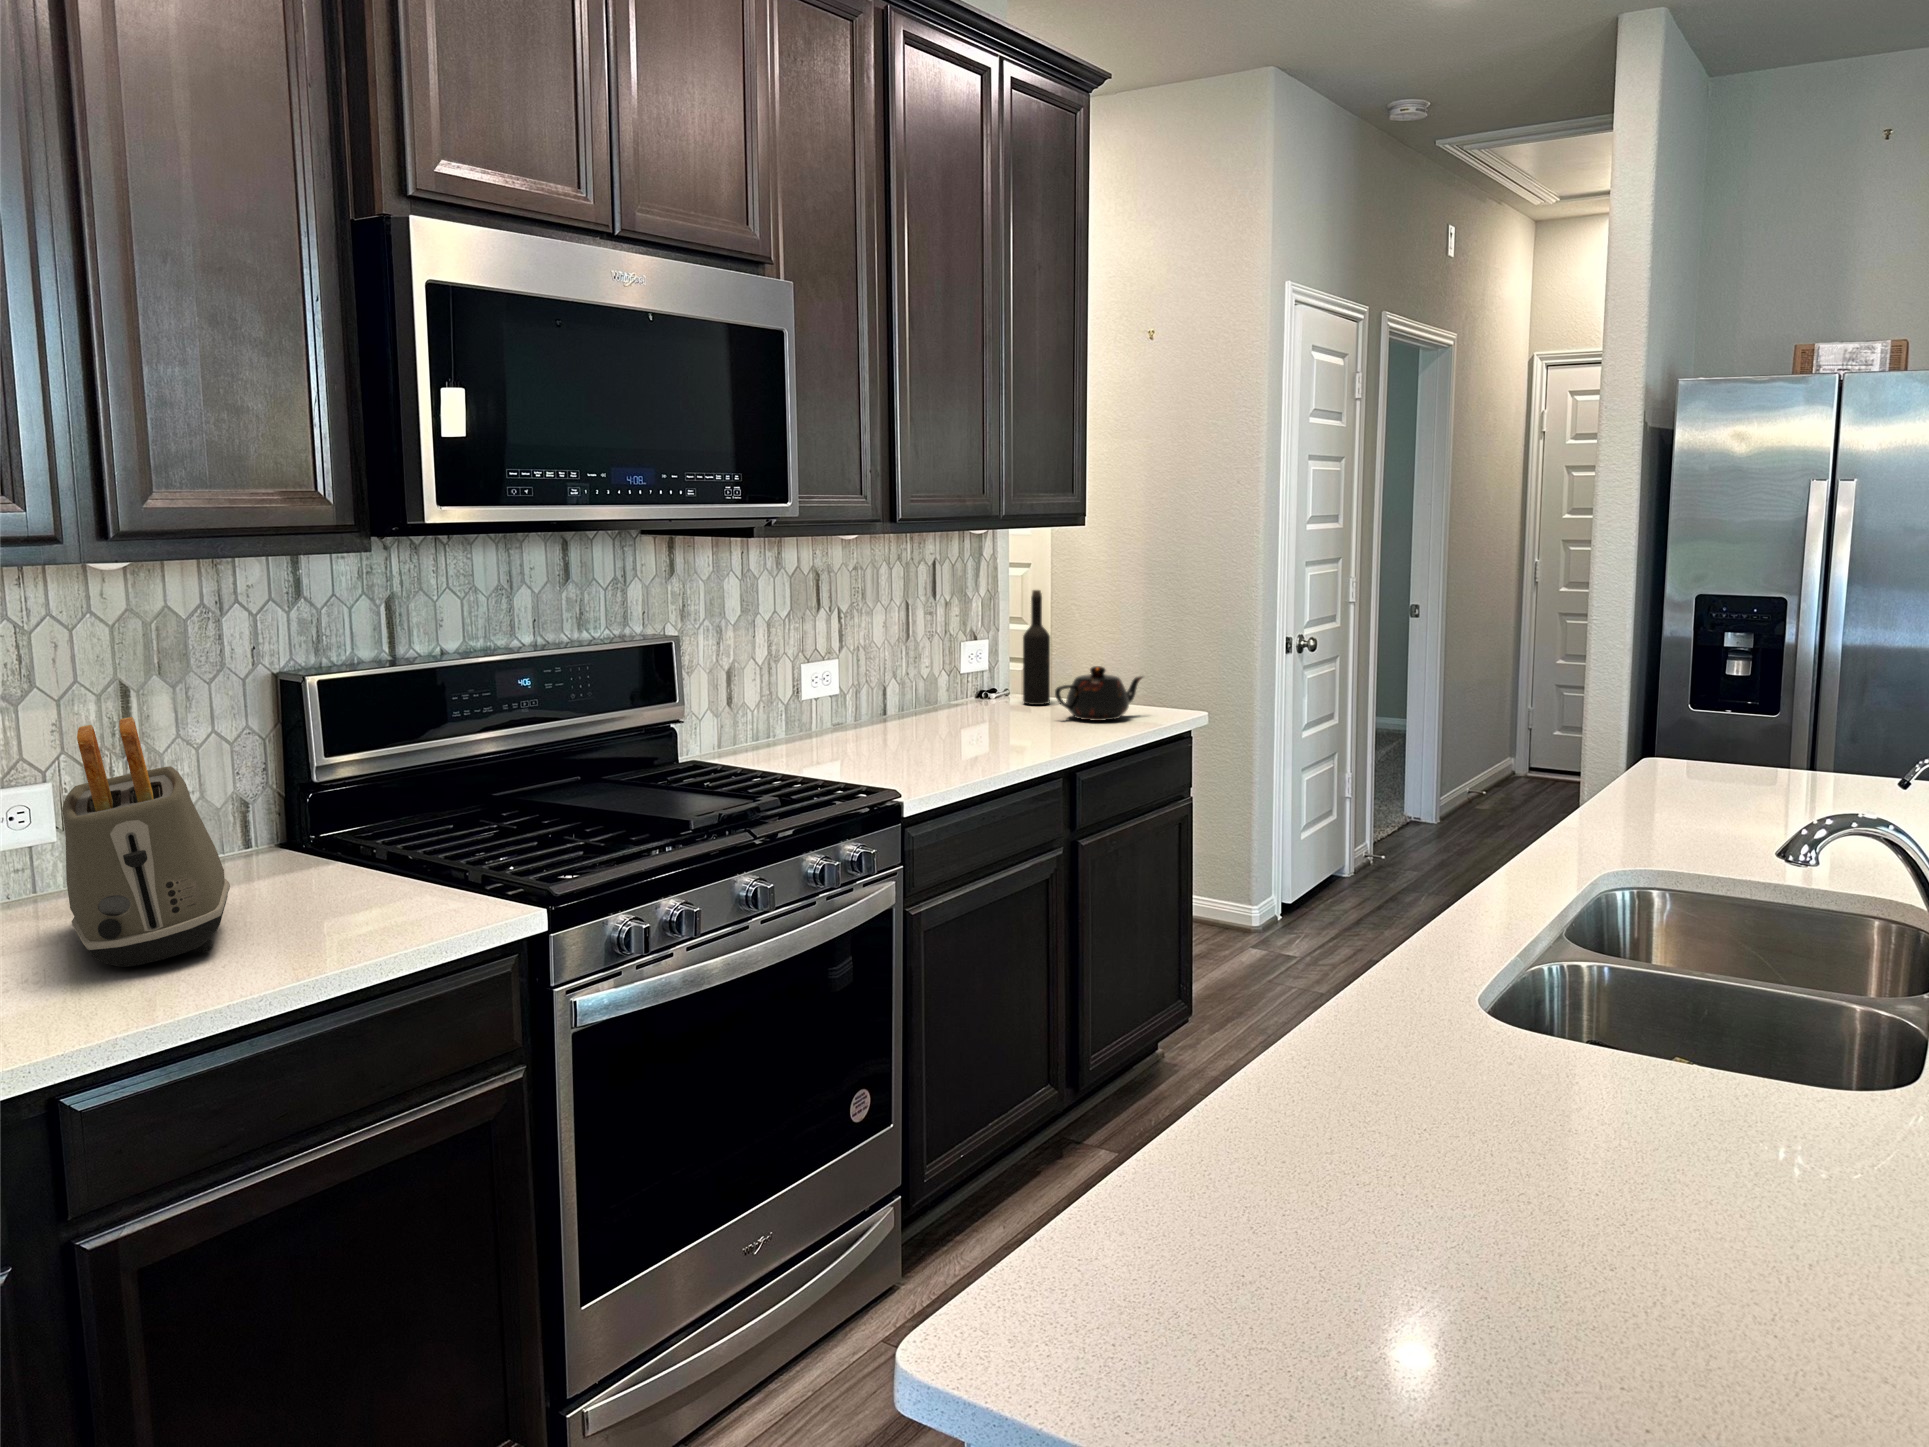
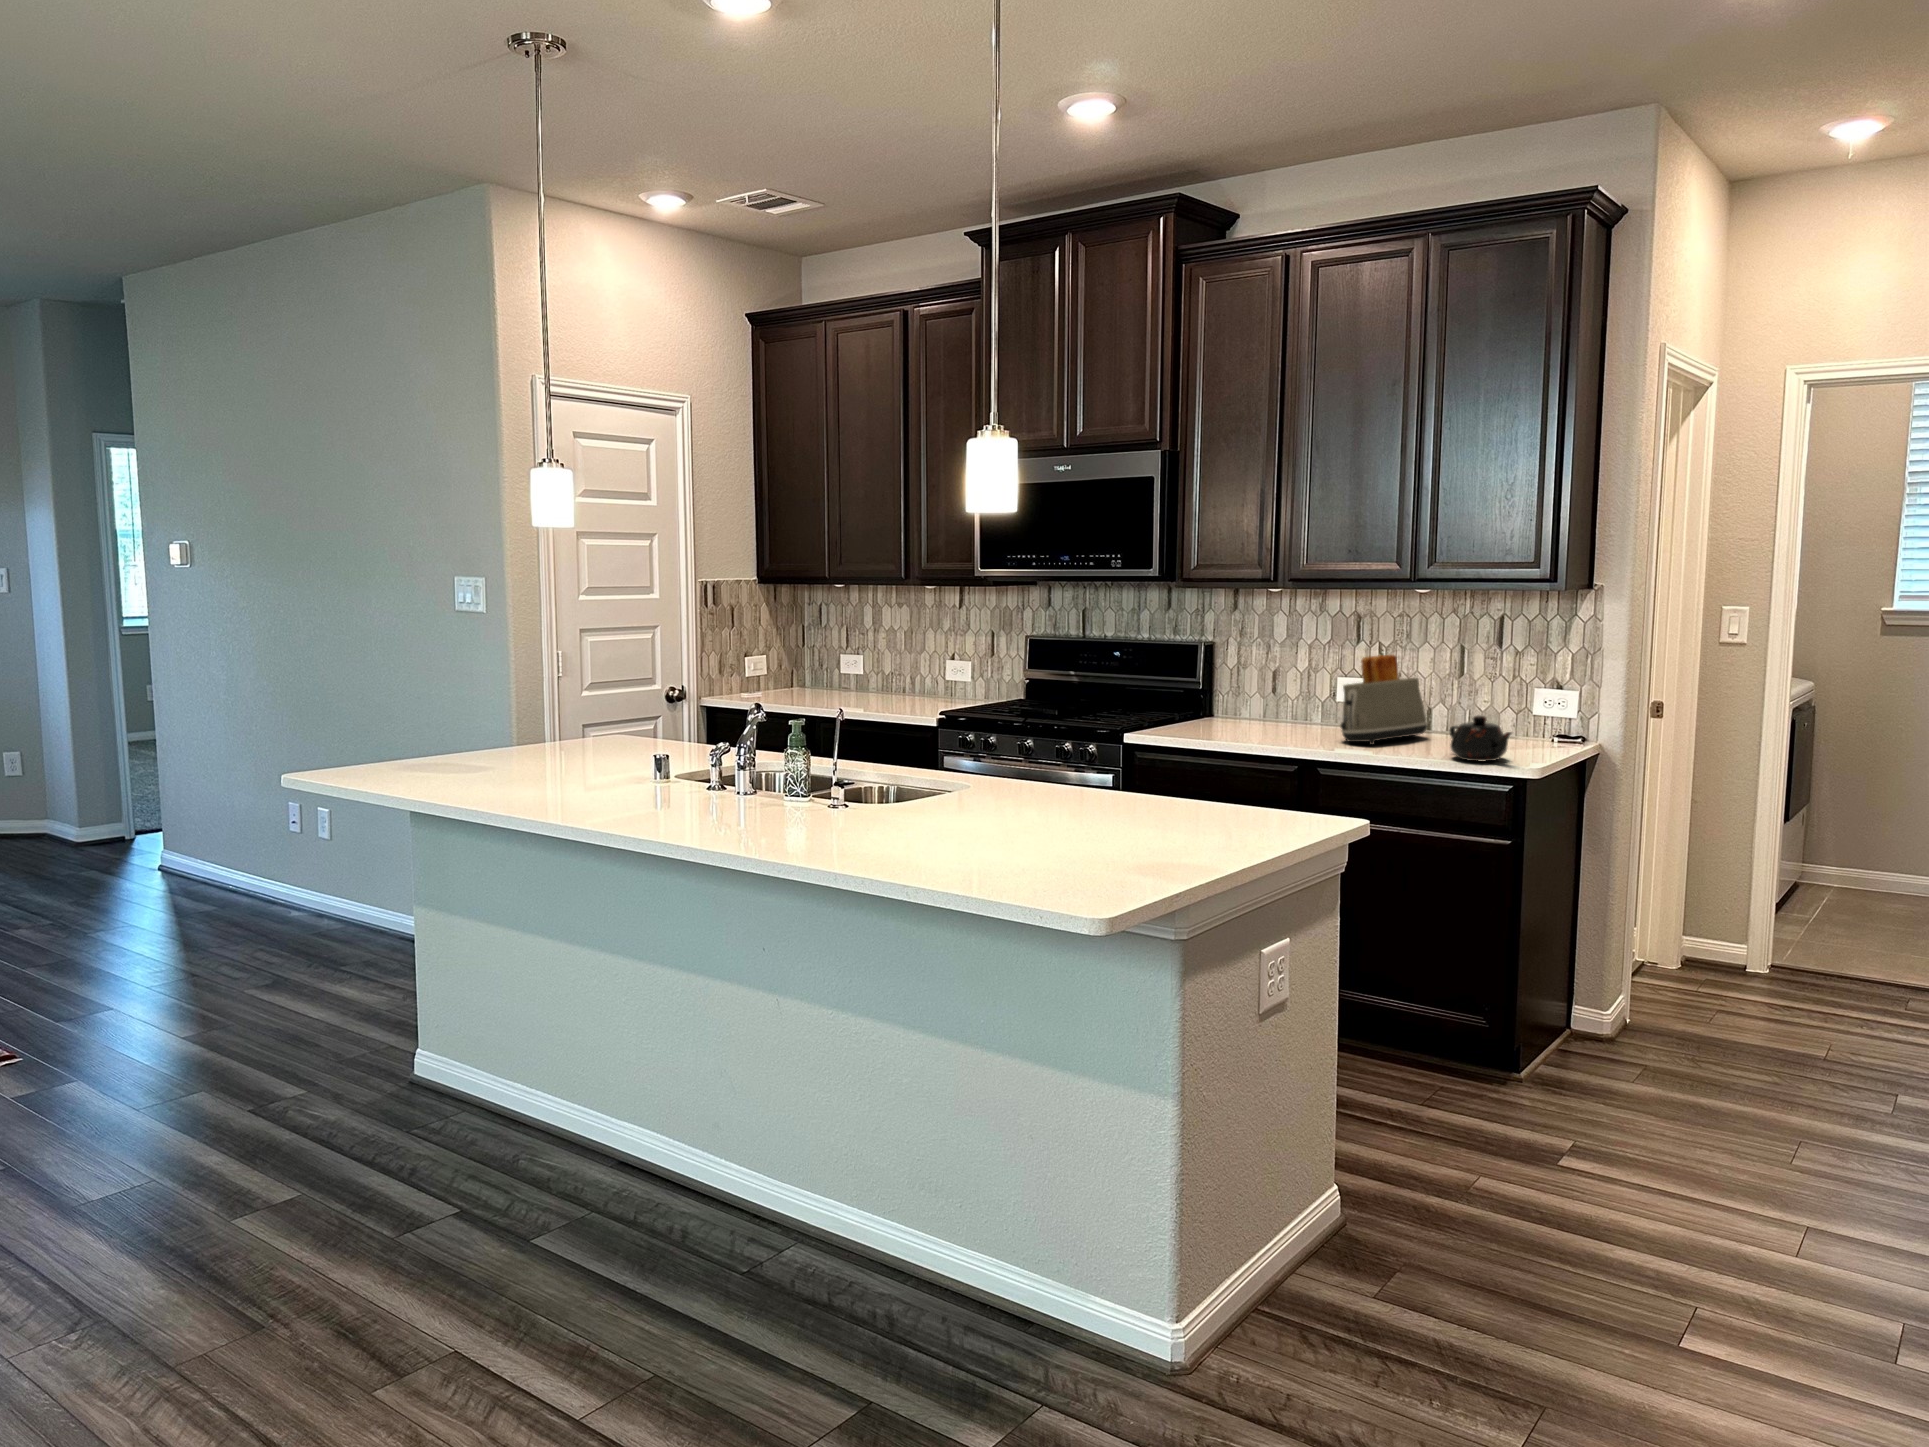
wine bottle: present [1023,590,1050,705] -> none [1537,650,1566,751]
toaster: present [62,717,230,967] -> present [1341,655,1428,745]

